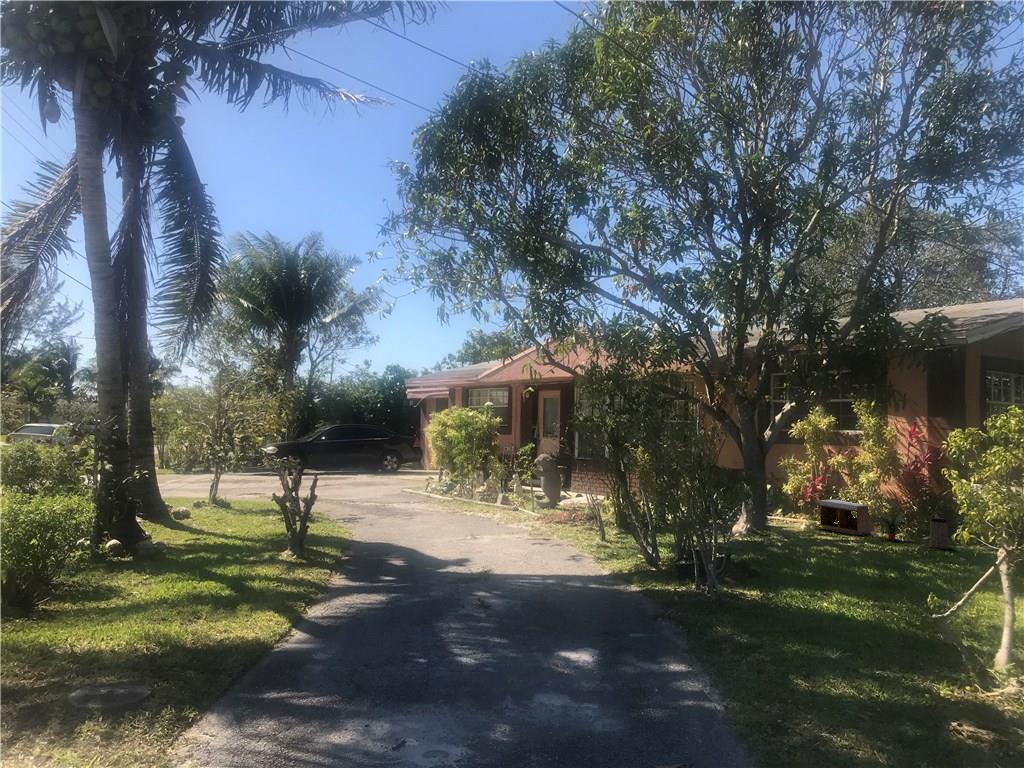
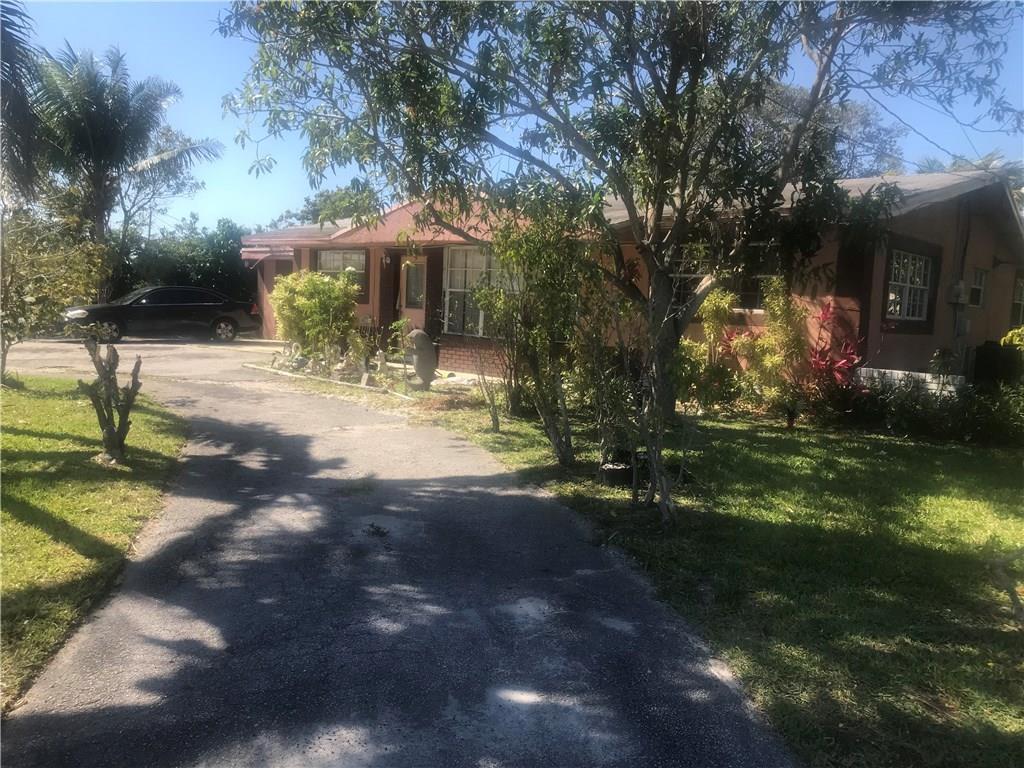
bench: present [820,499,874,535] -> none [713,384,772,422]
watering can: present [929,514,949,549] -> none [830,399,851,438]

